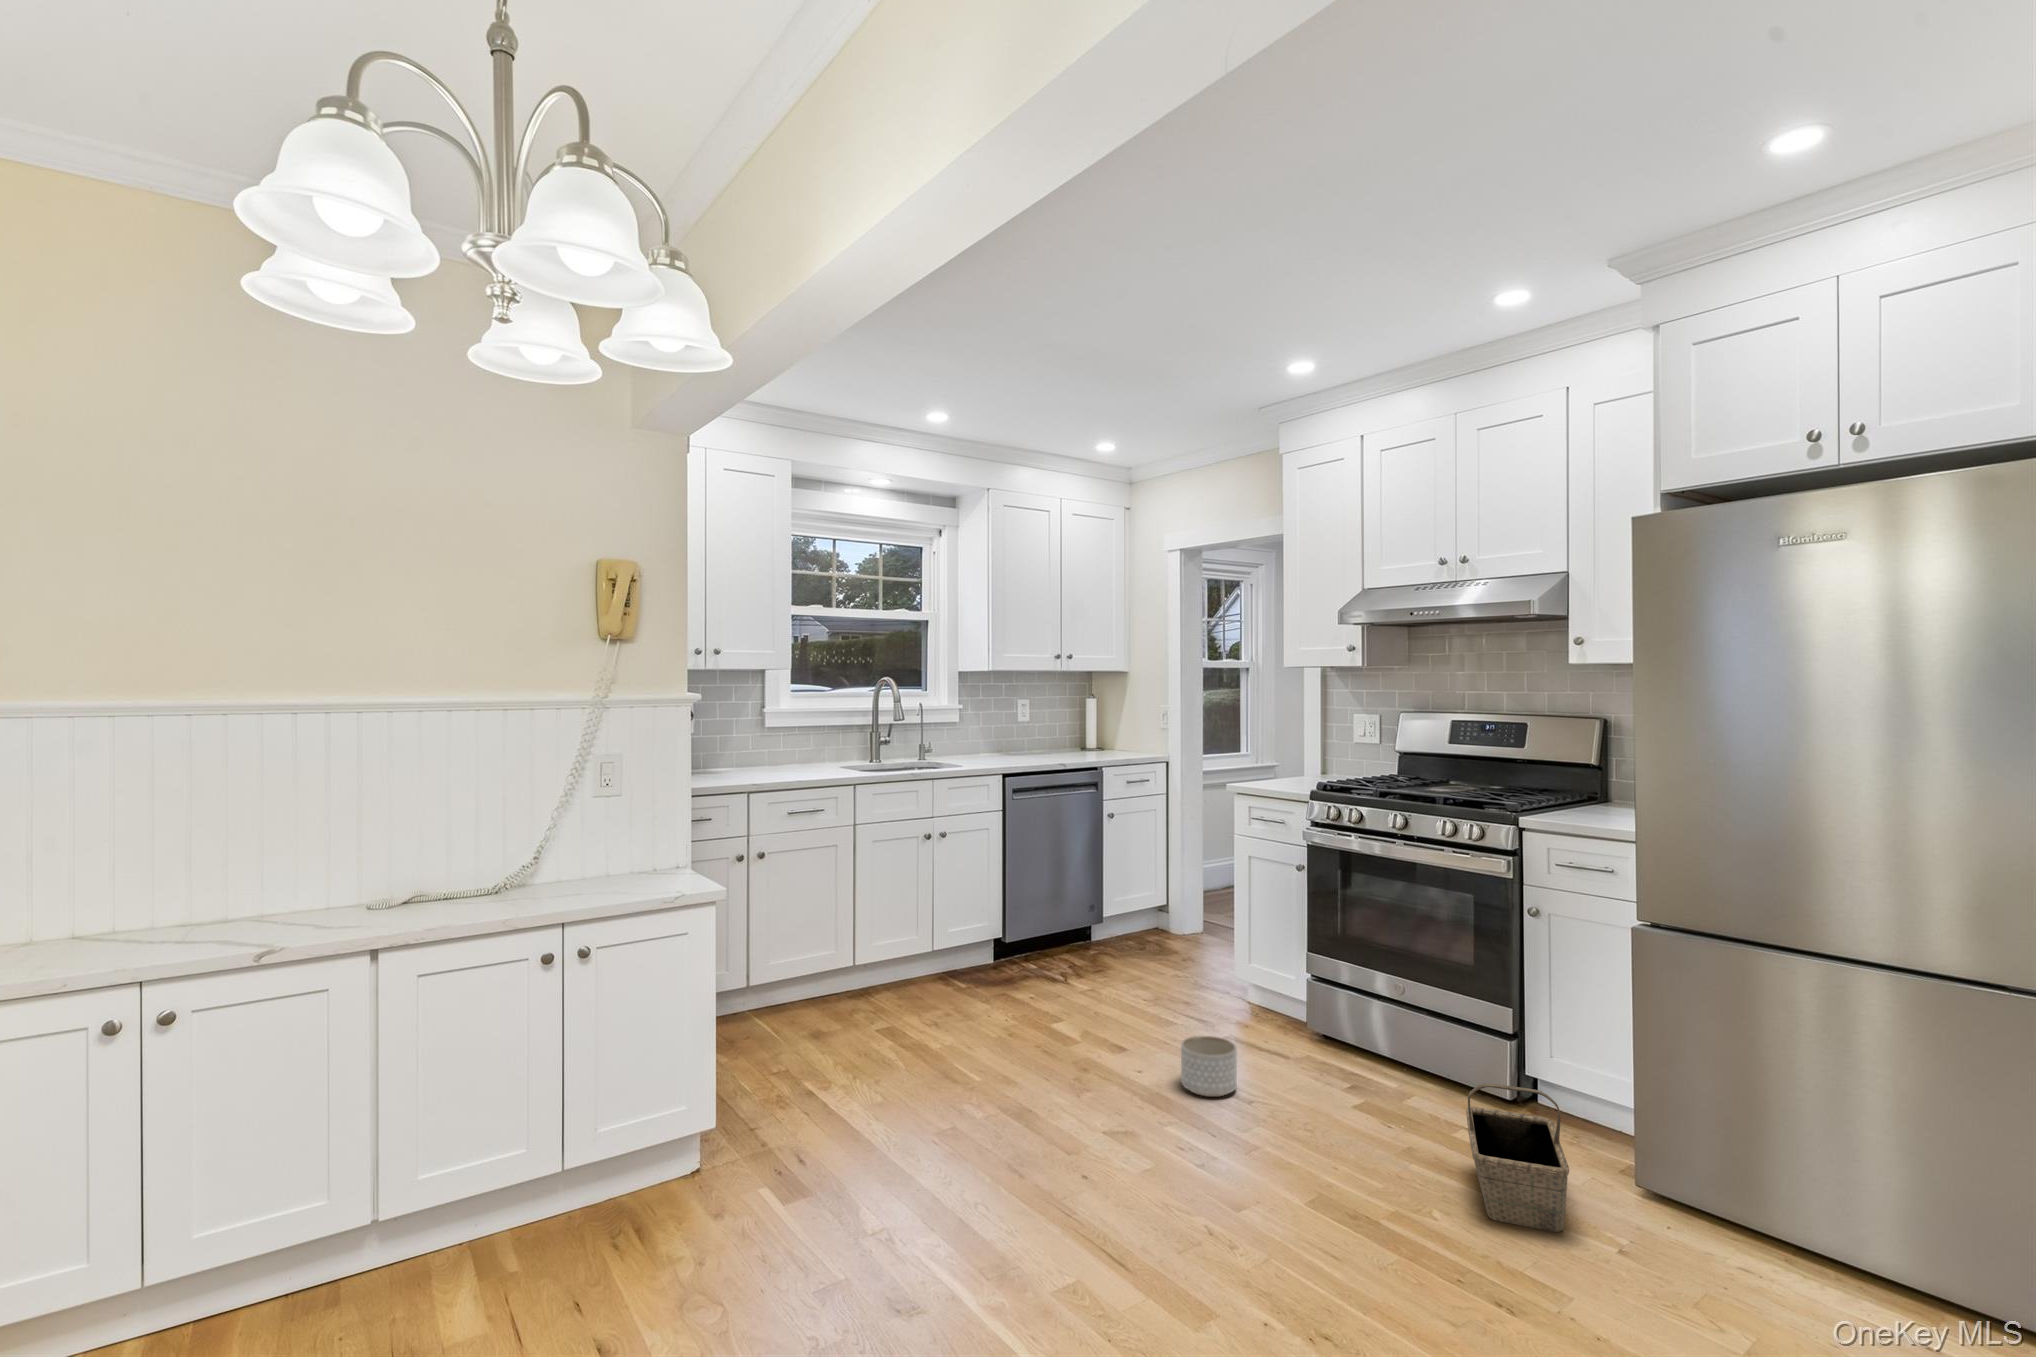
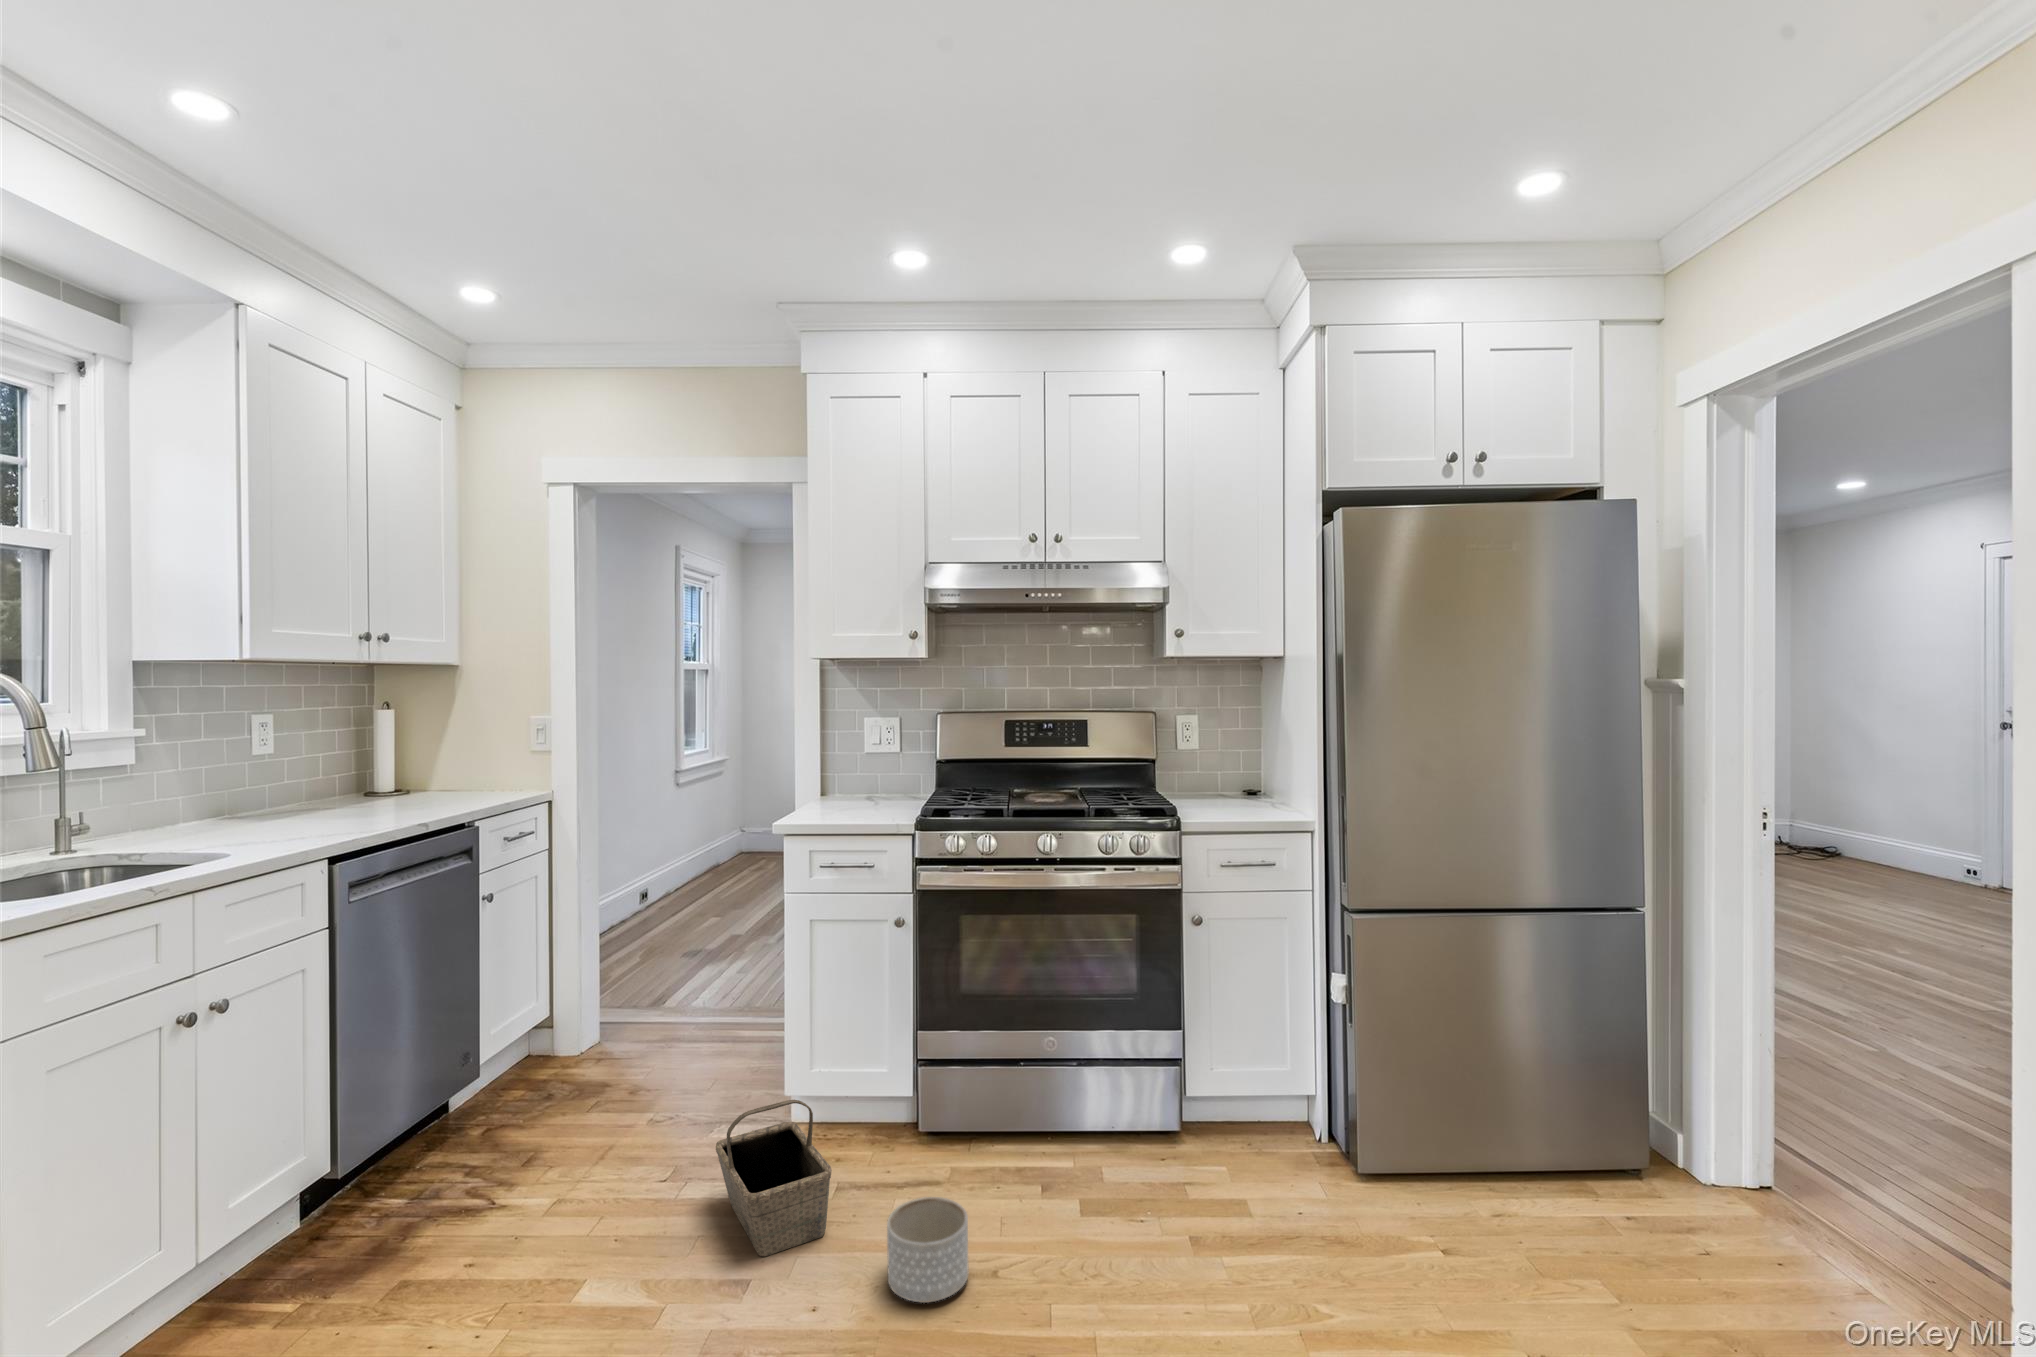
basket: present [1466,1083,1569,1232] -> present [716,1100,832,1256]

